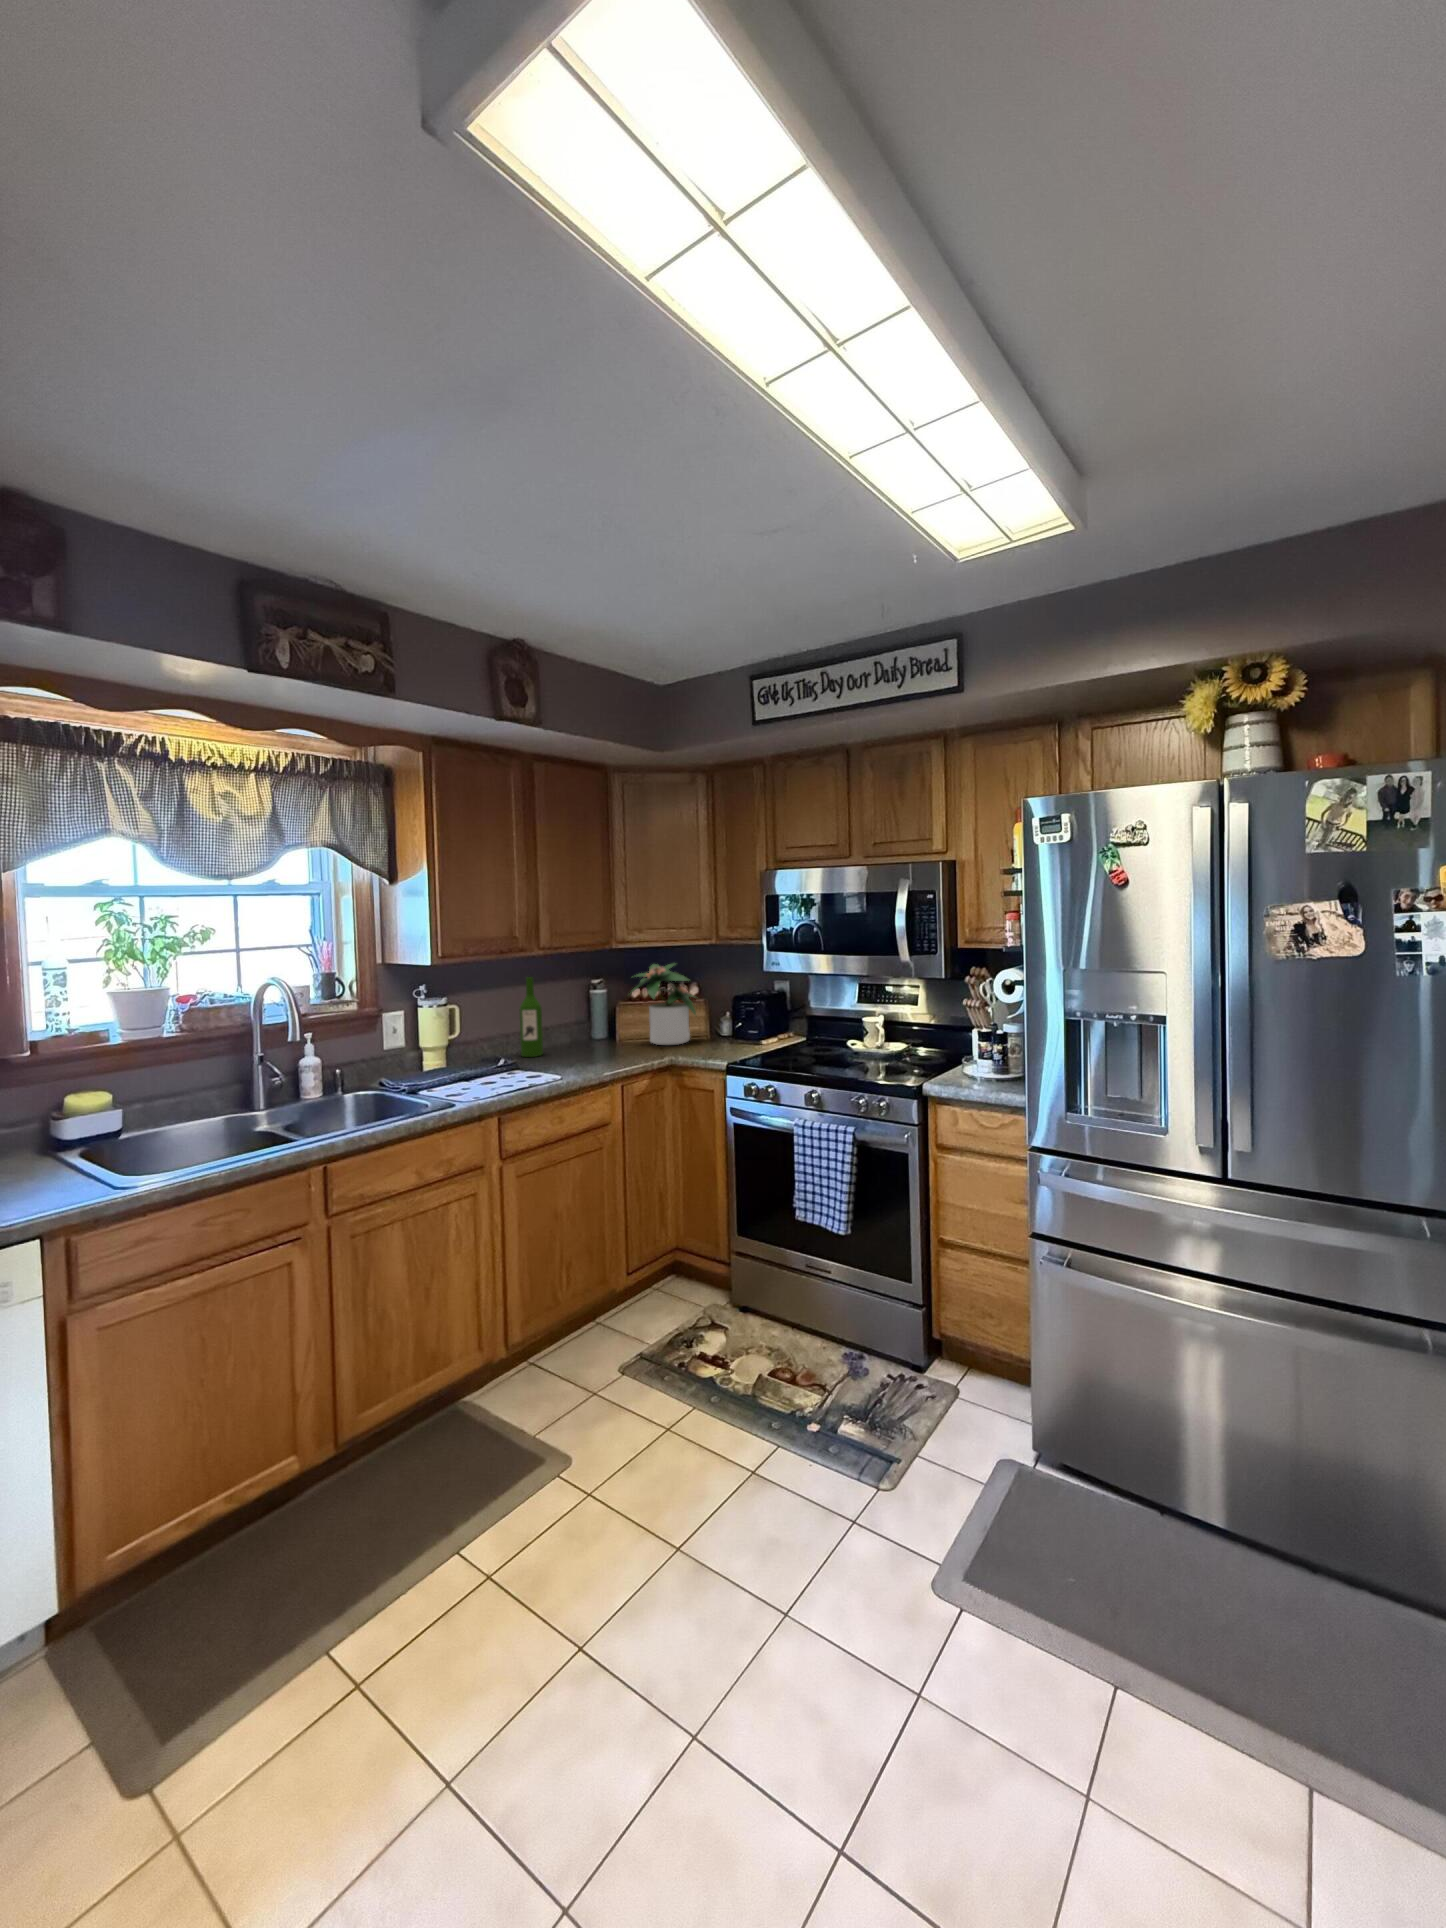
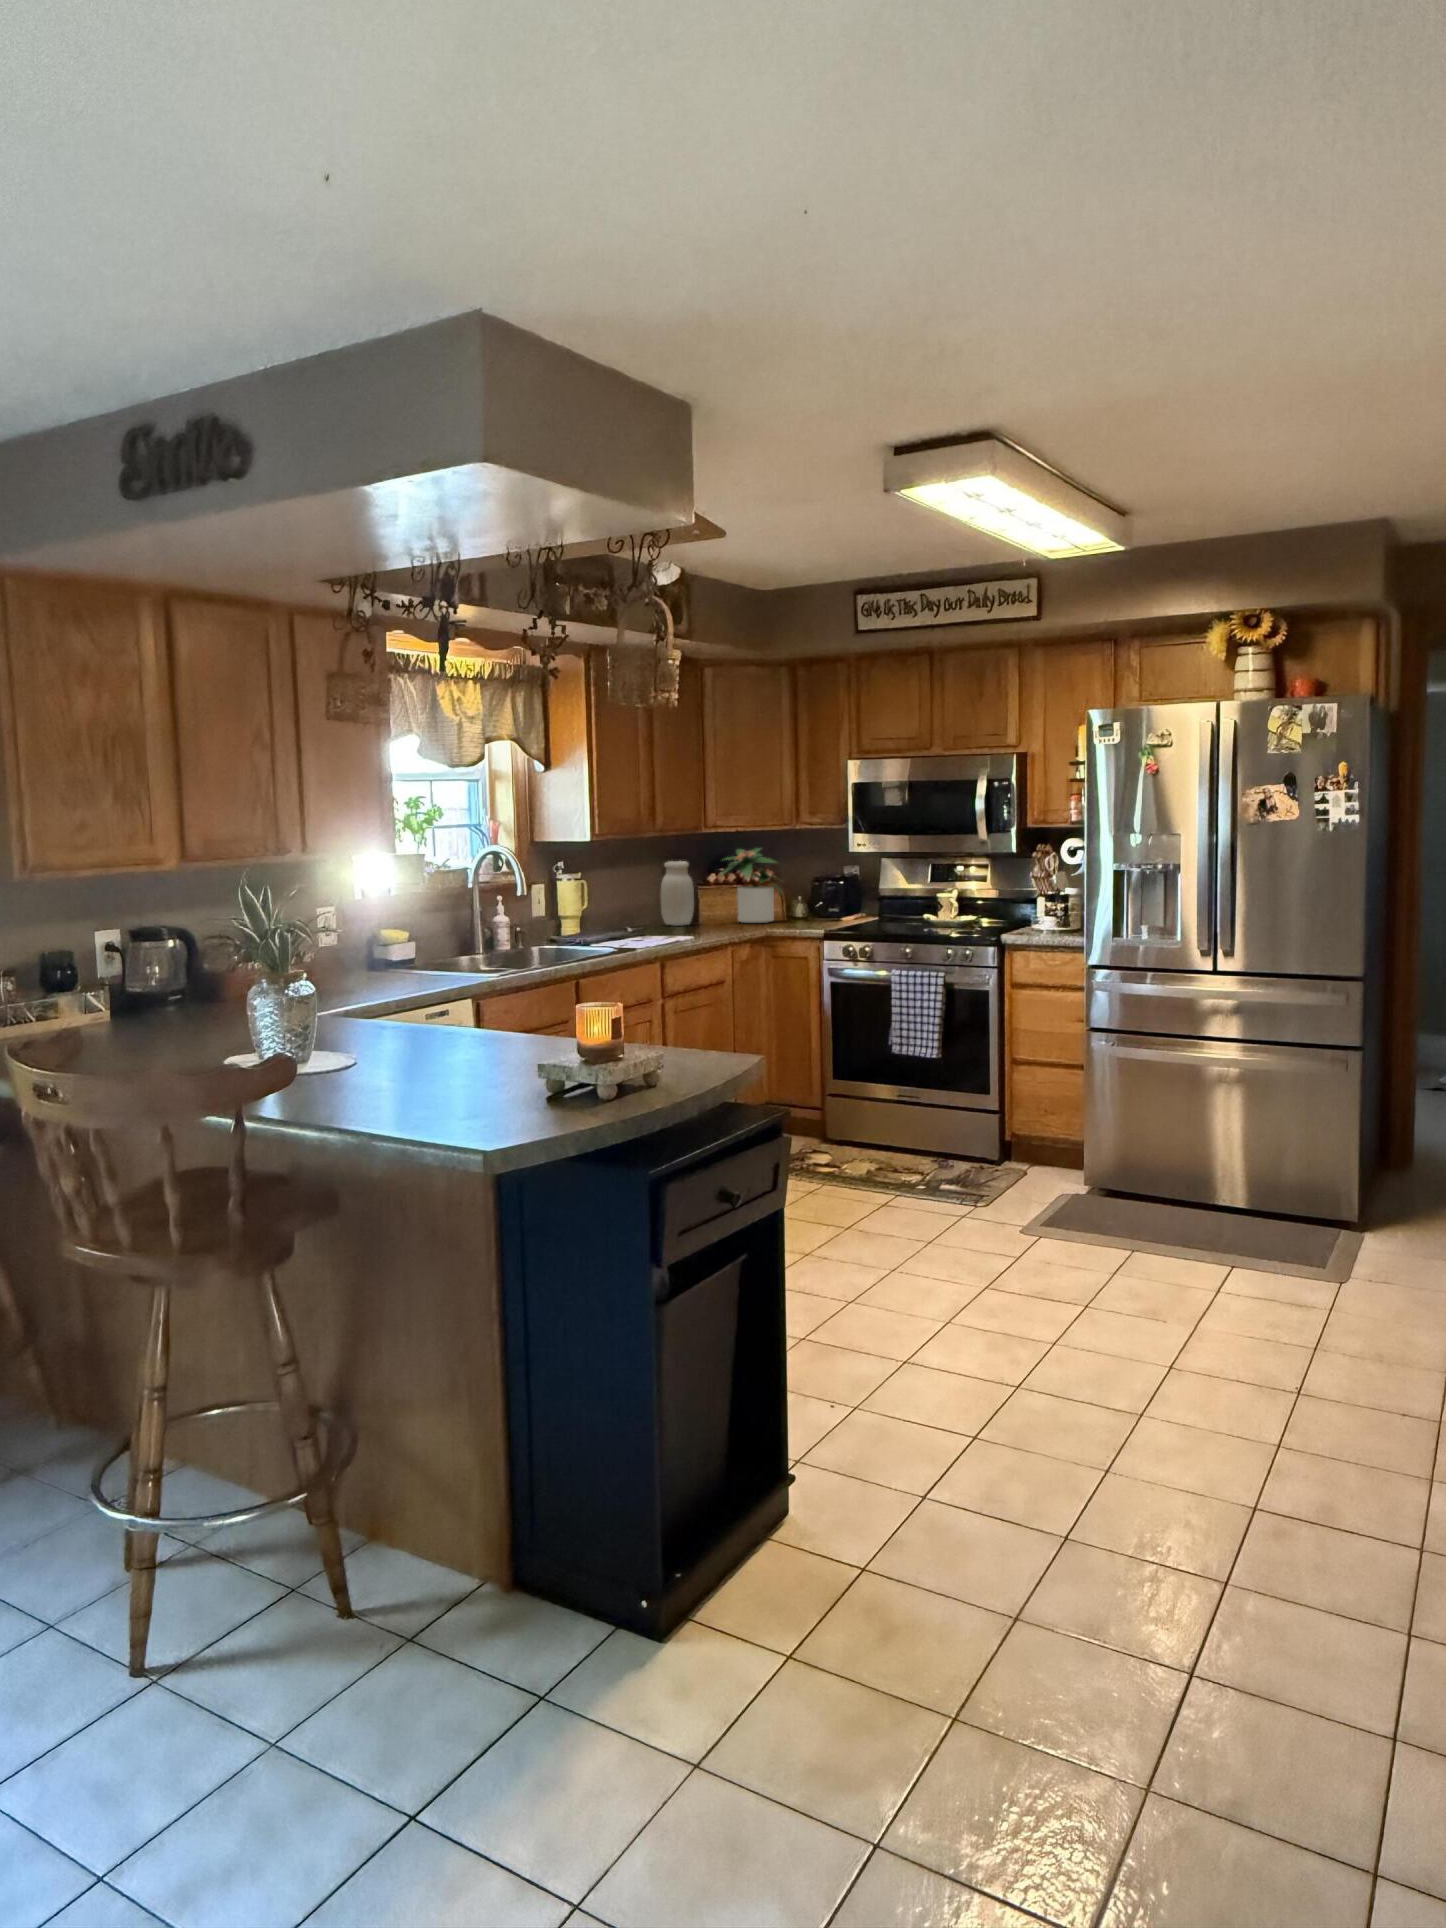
wine bottle: present [519,977,543,1057] -> none [629,857,650,930]
jar: none [564,978,600,1049] -> present [661,861,694,926]

